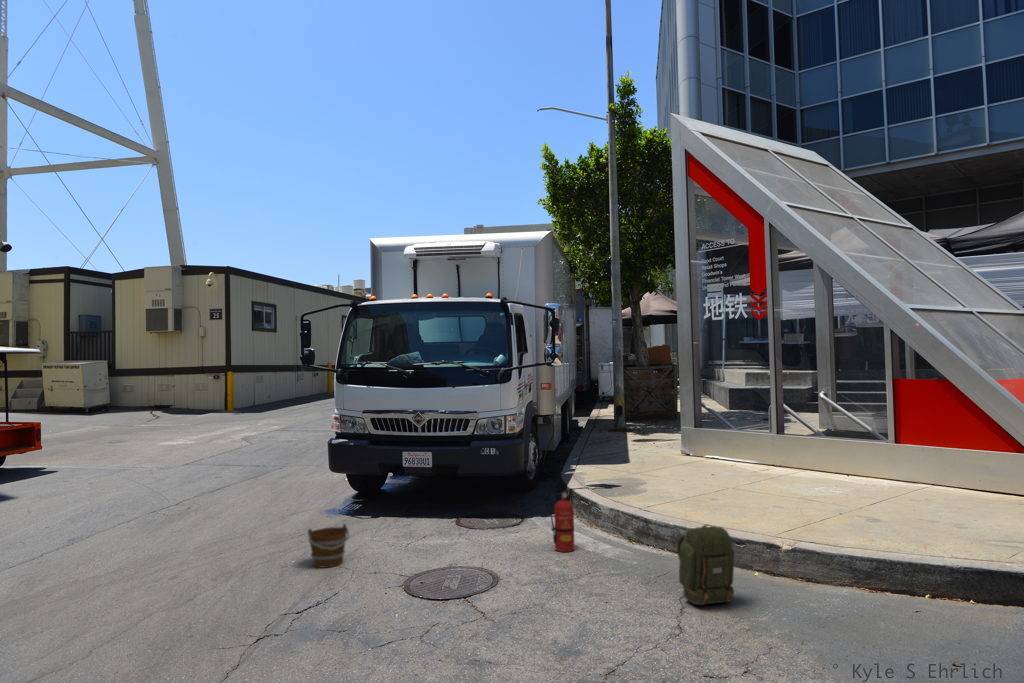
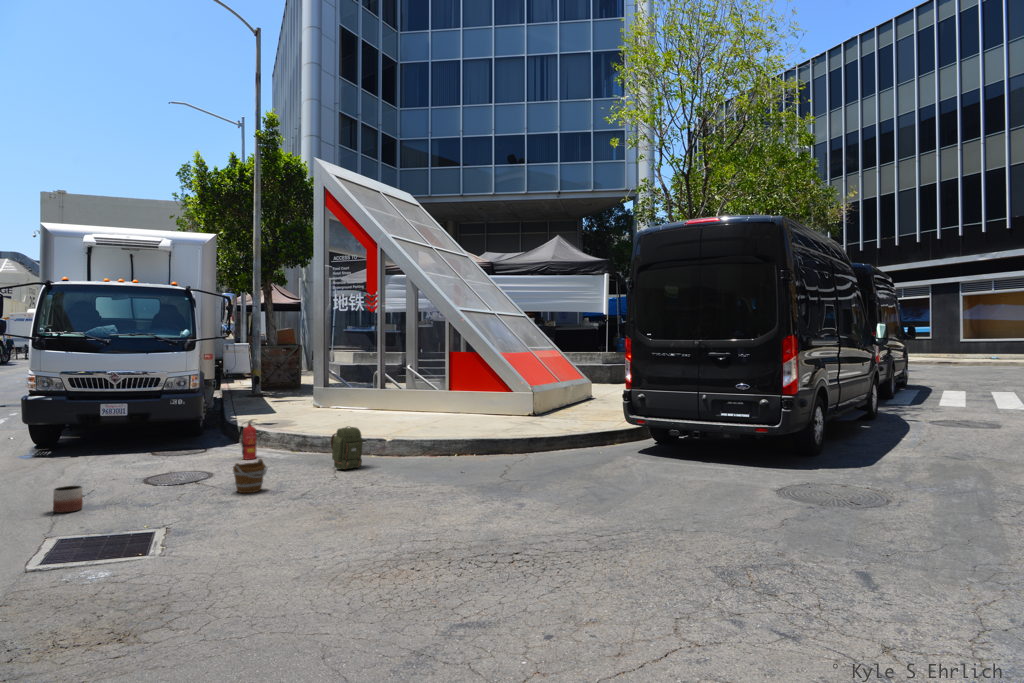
bucket: present [308,524,349,567] -> present [233,459,267,493]
planter: none [235,609,276,658] -> present [53,486,83,513]

